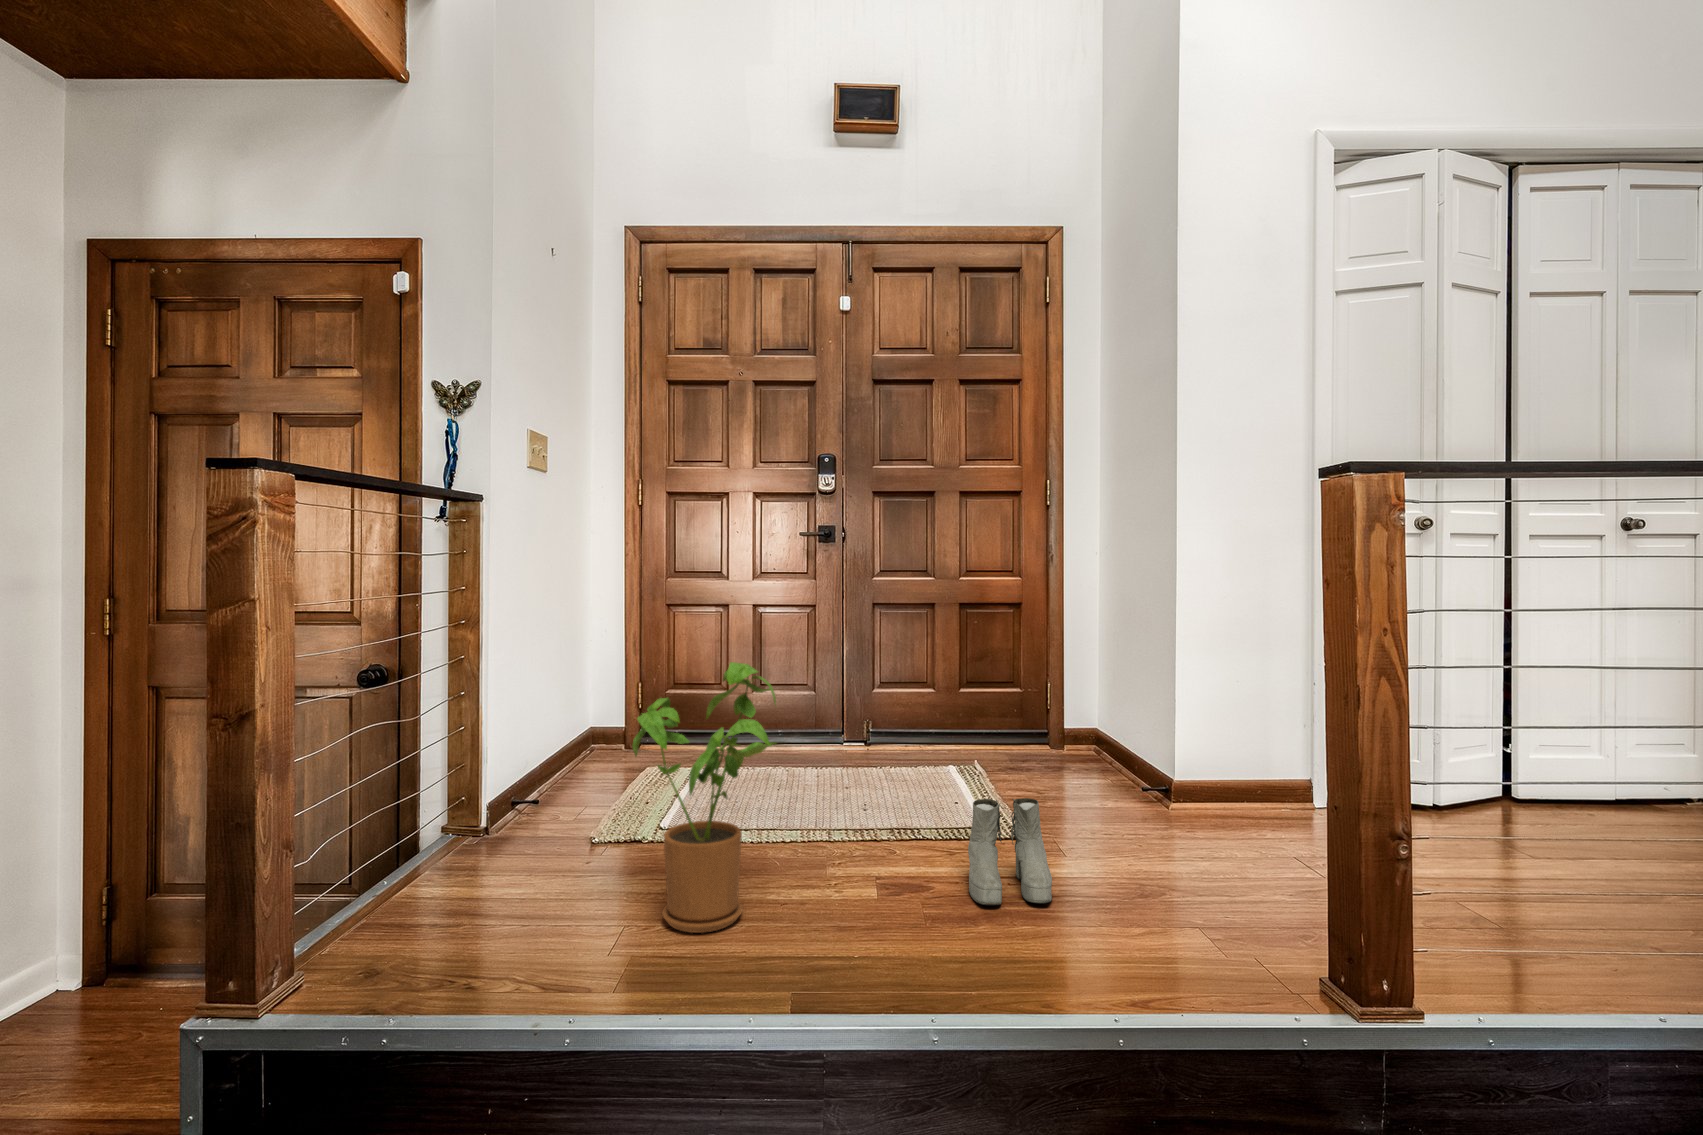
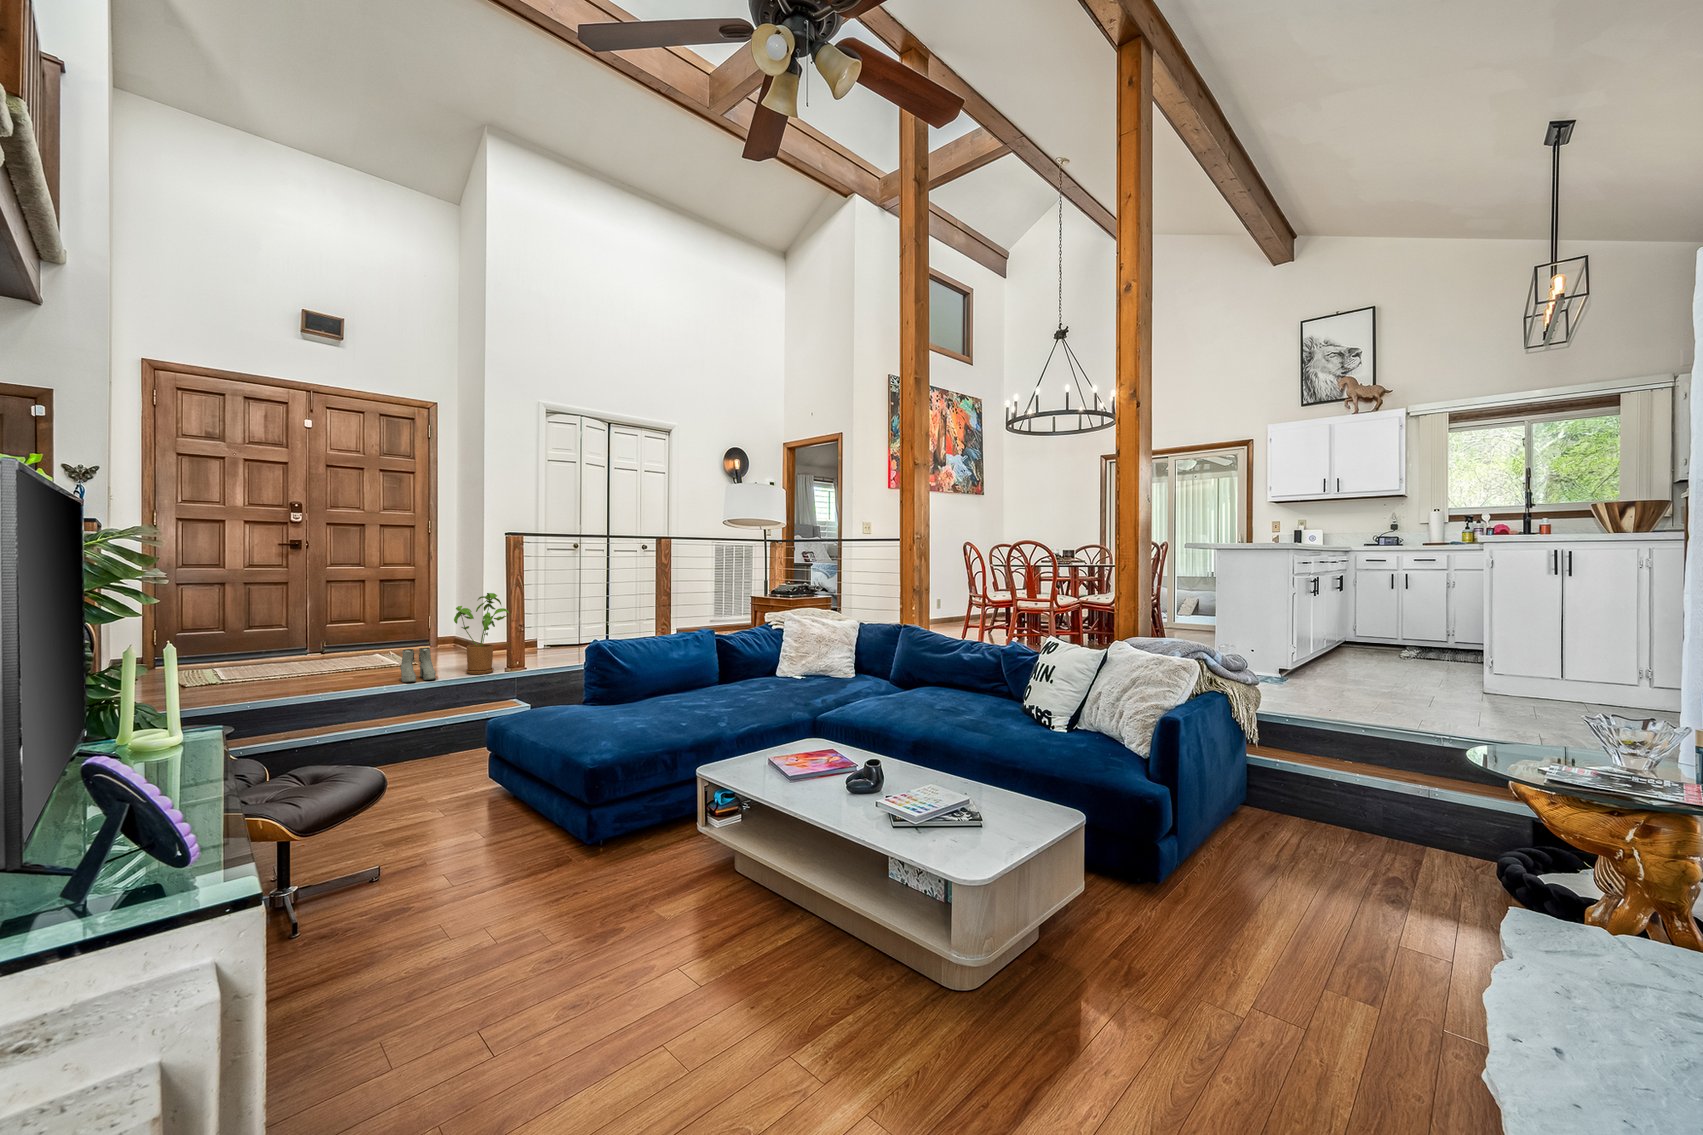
house plant: present [633,662,776,933] -> present [454,593,509,674]

